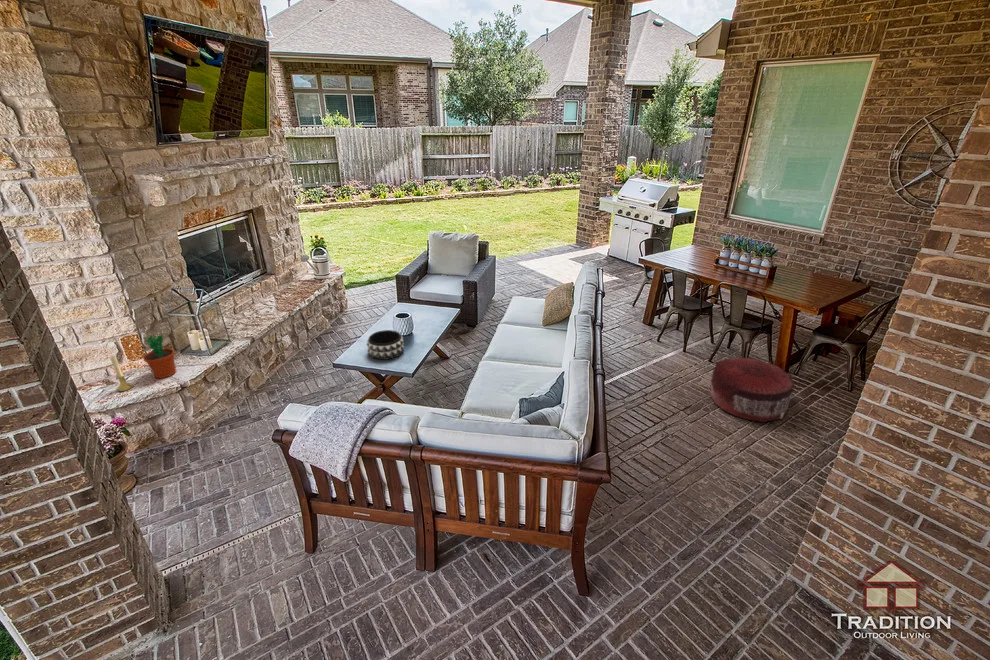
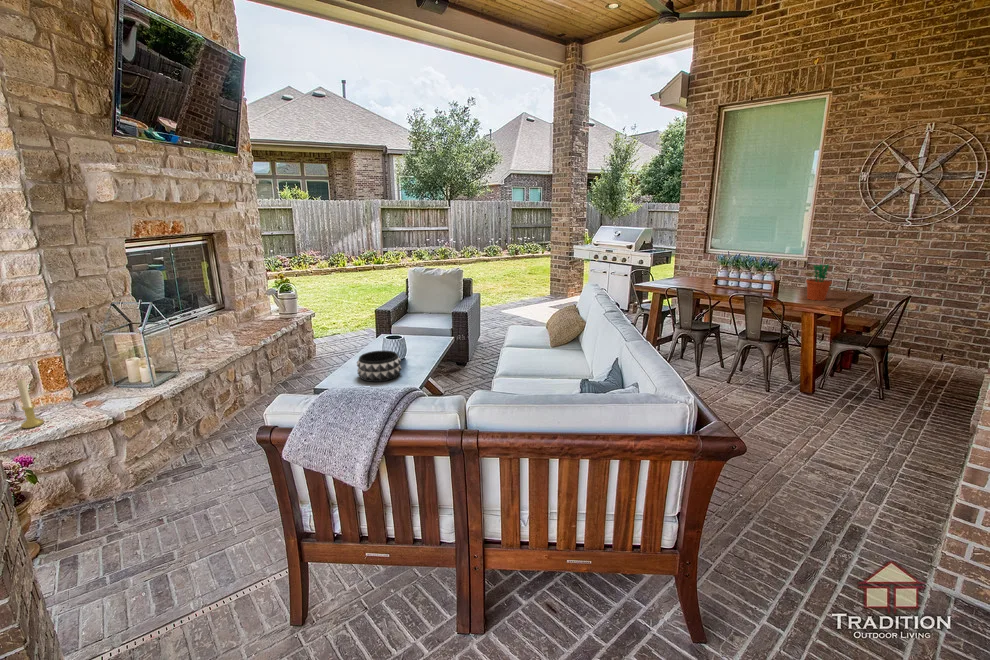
flower pot: present [143,335,176,378] -> present [806,264,832,301]
pouf: present [710,357,794,422] -> none [742,368,836,431]

